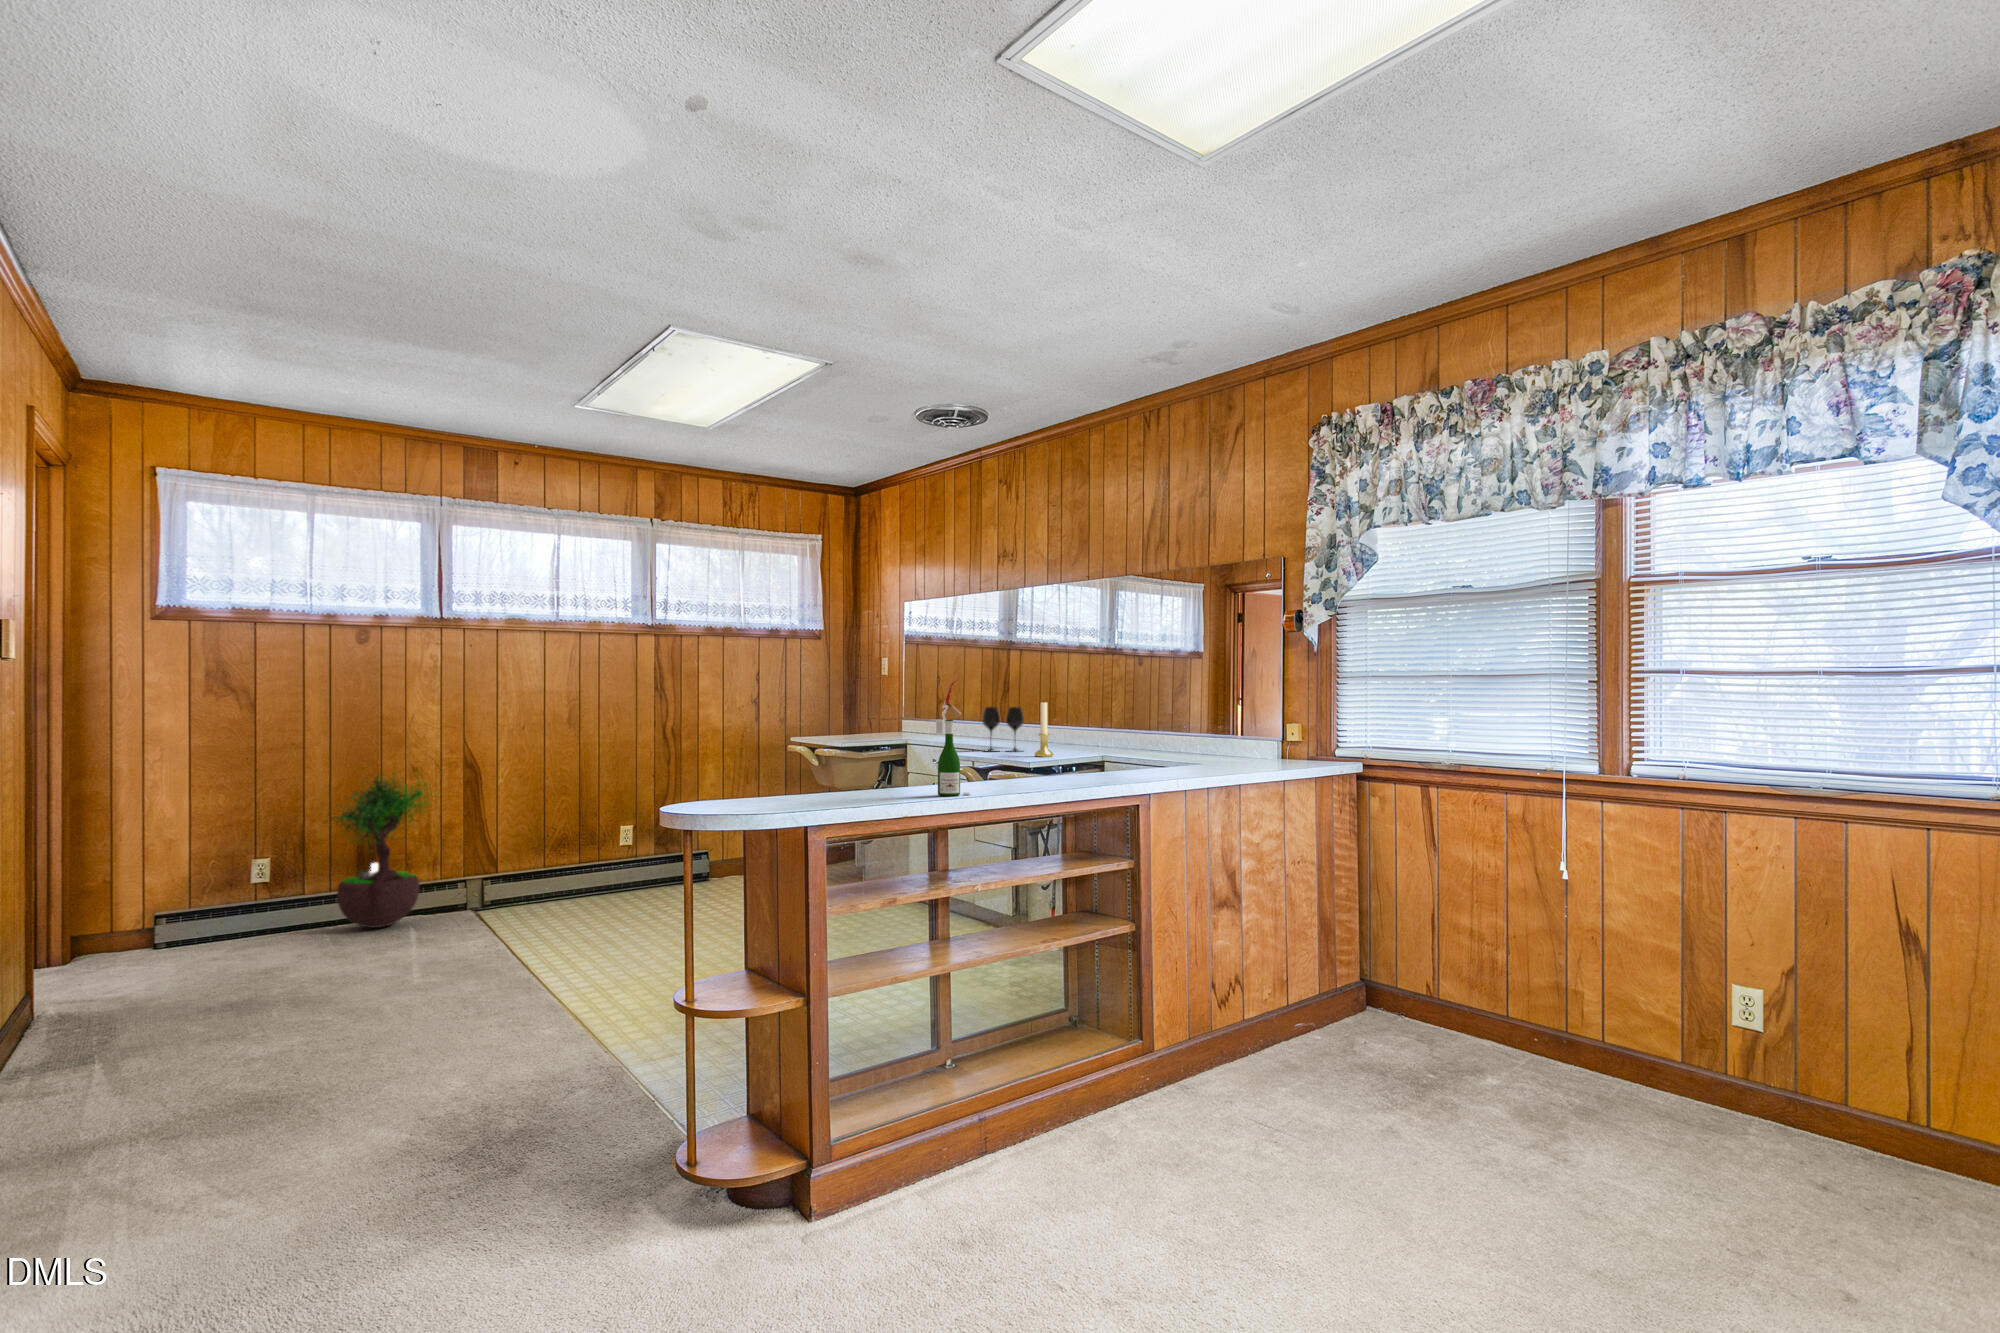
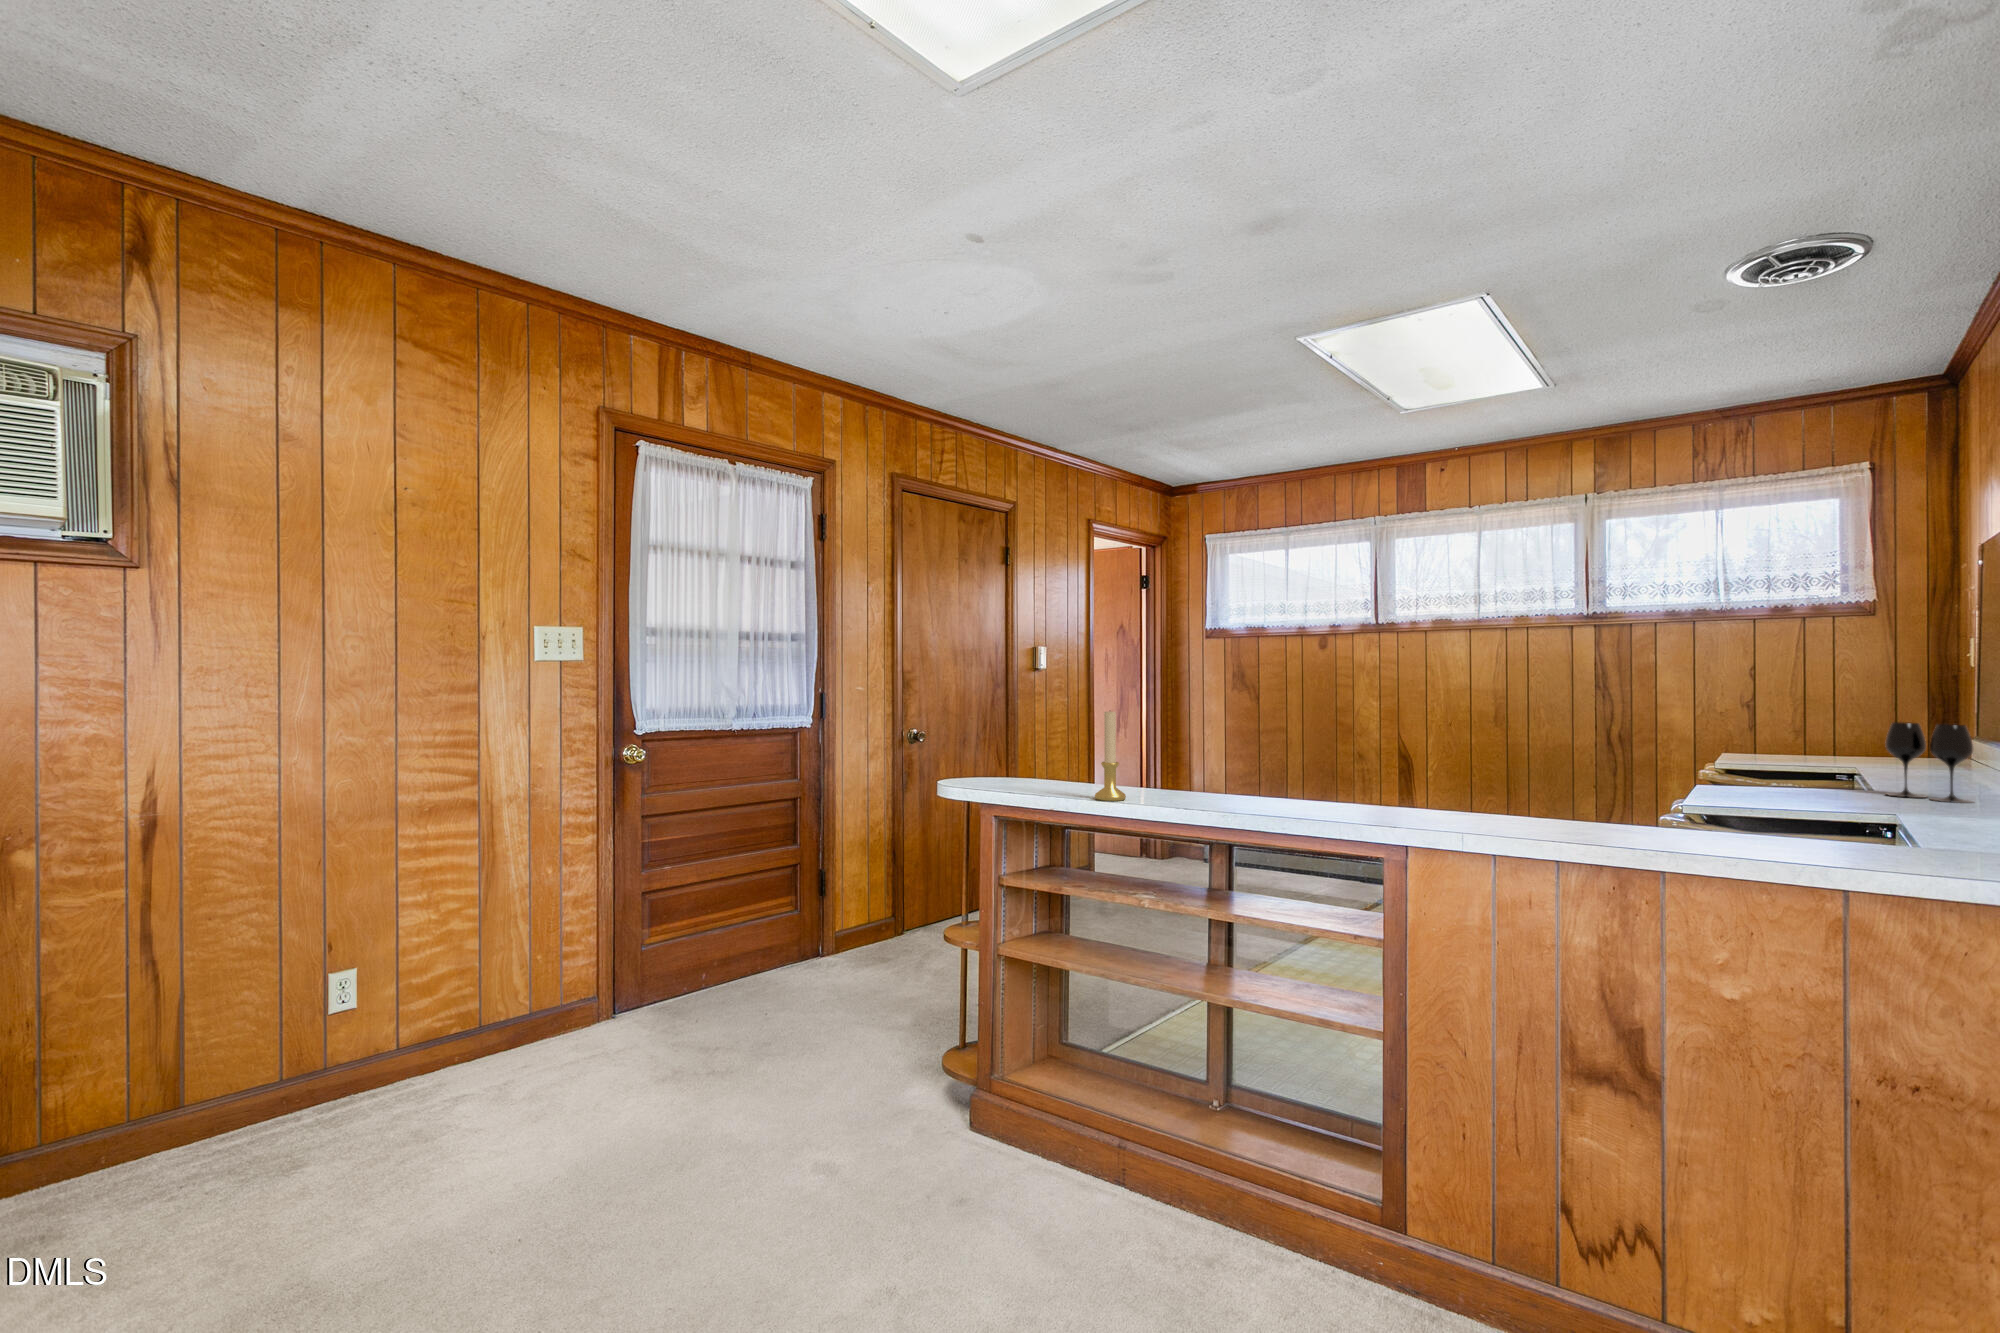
wine bottle: present [936,681,971,796] -> none [1134,690,1162,812]
candle holder: present [1034,702,1053,757] -> present [1095,711,1126,801]
potted tree: present [325,773,435,928] -> none [1270,745,1351,878]

